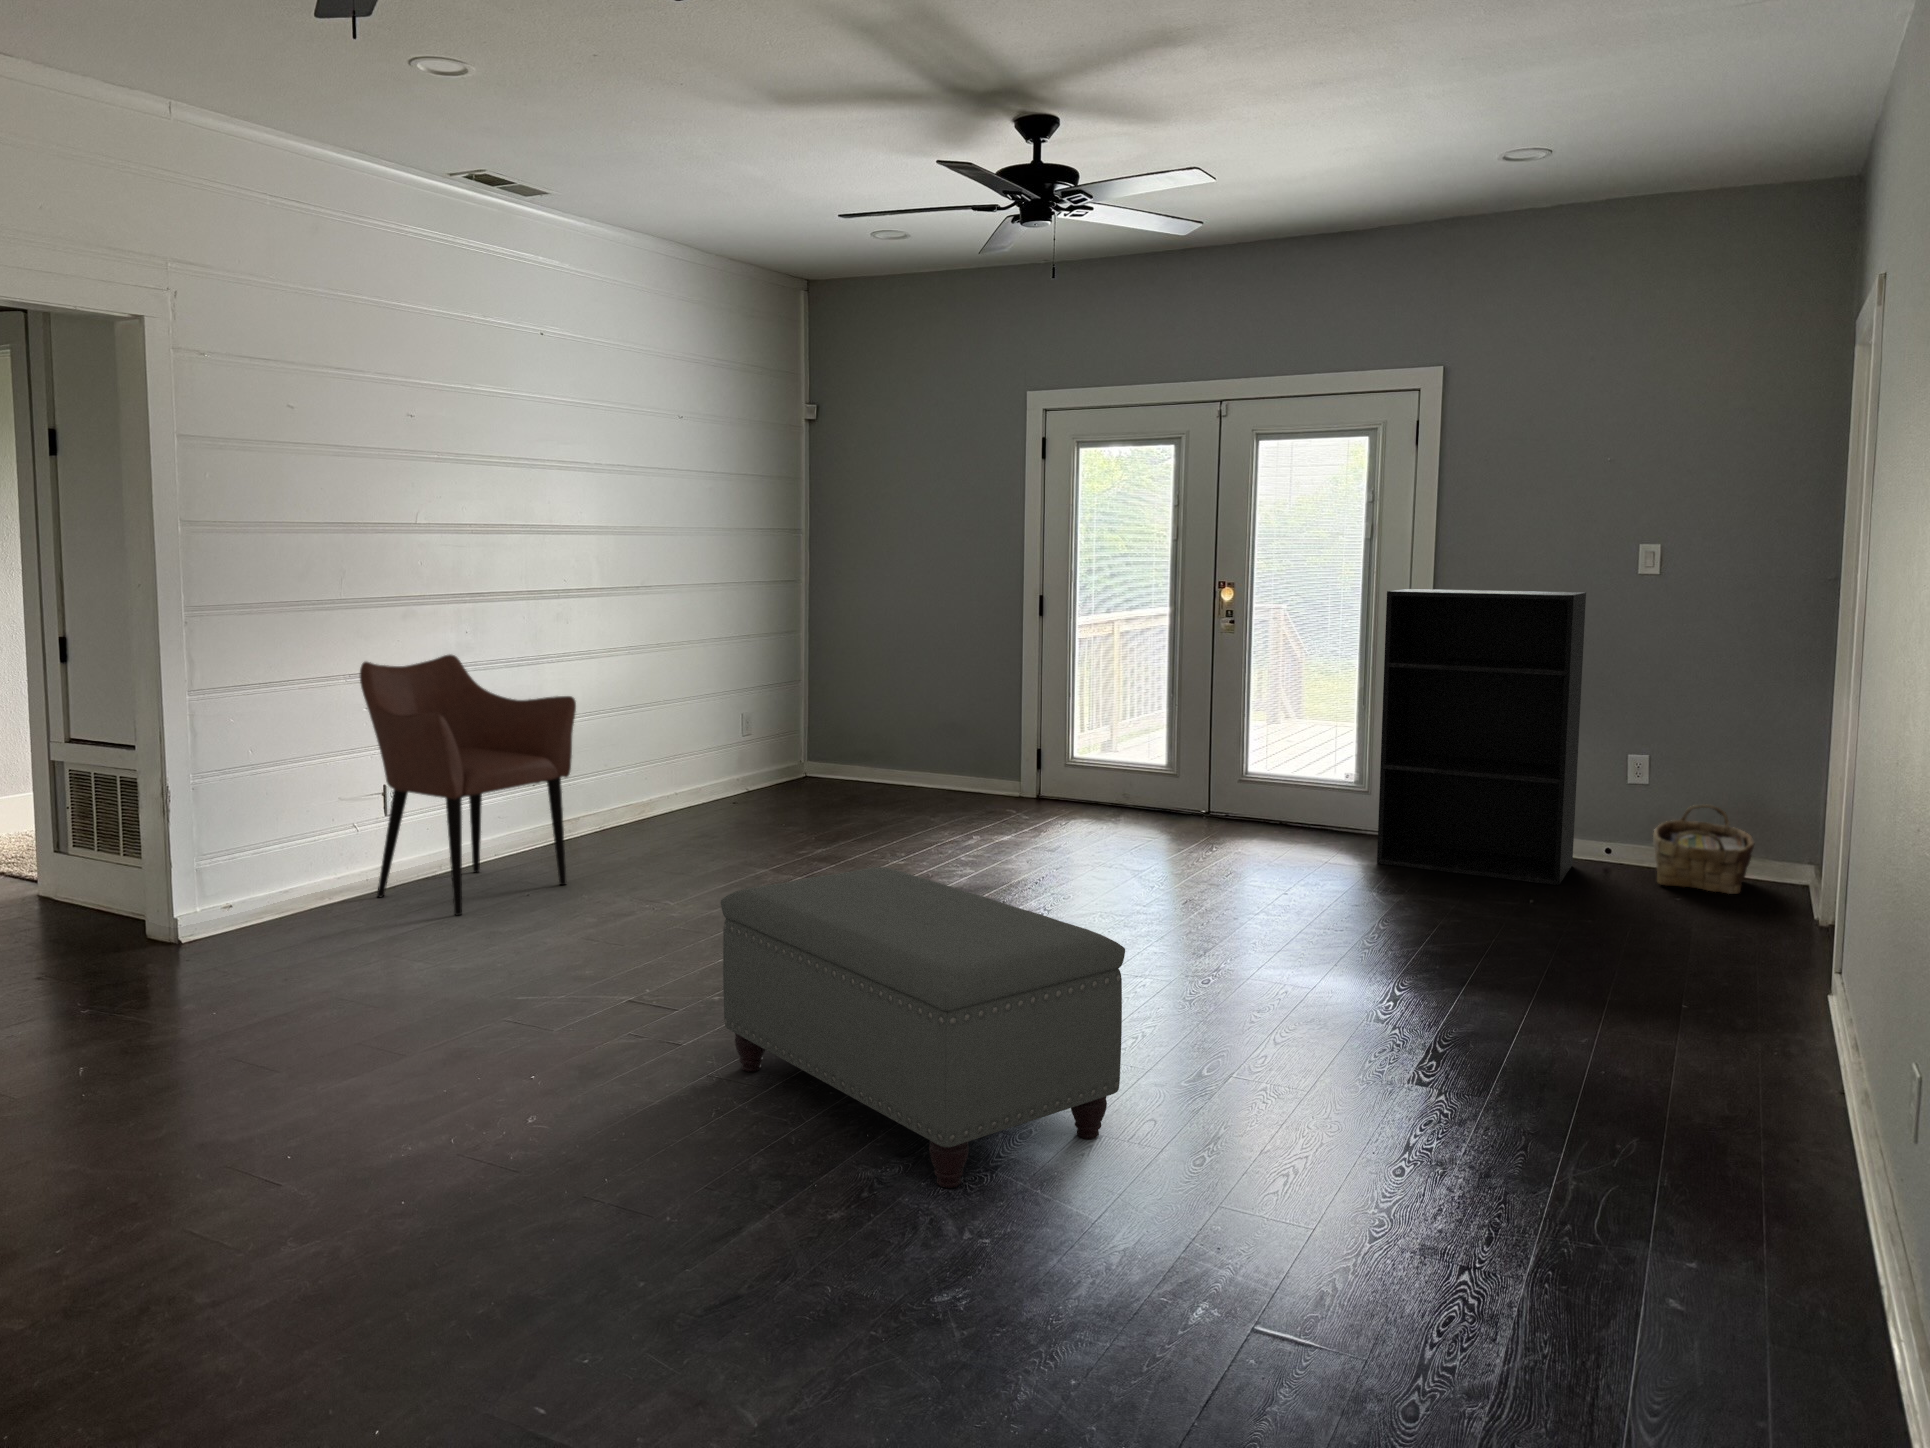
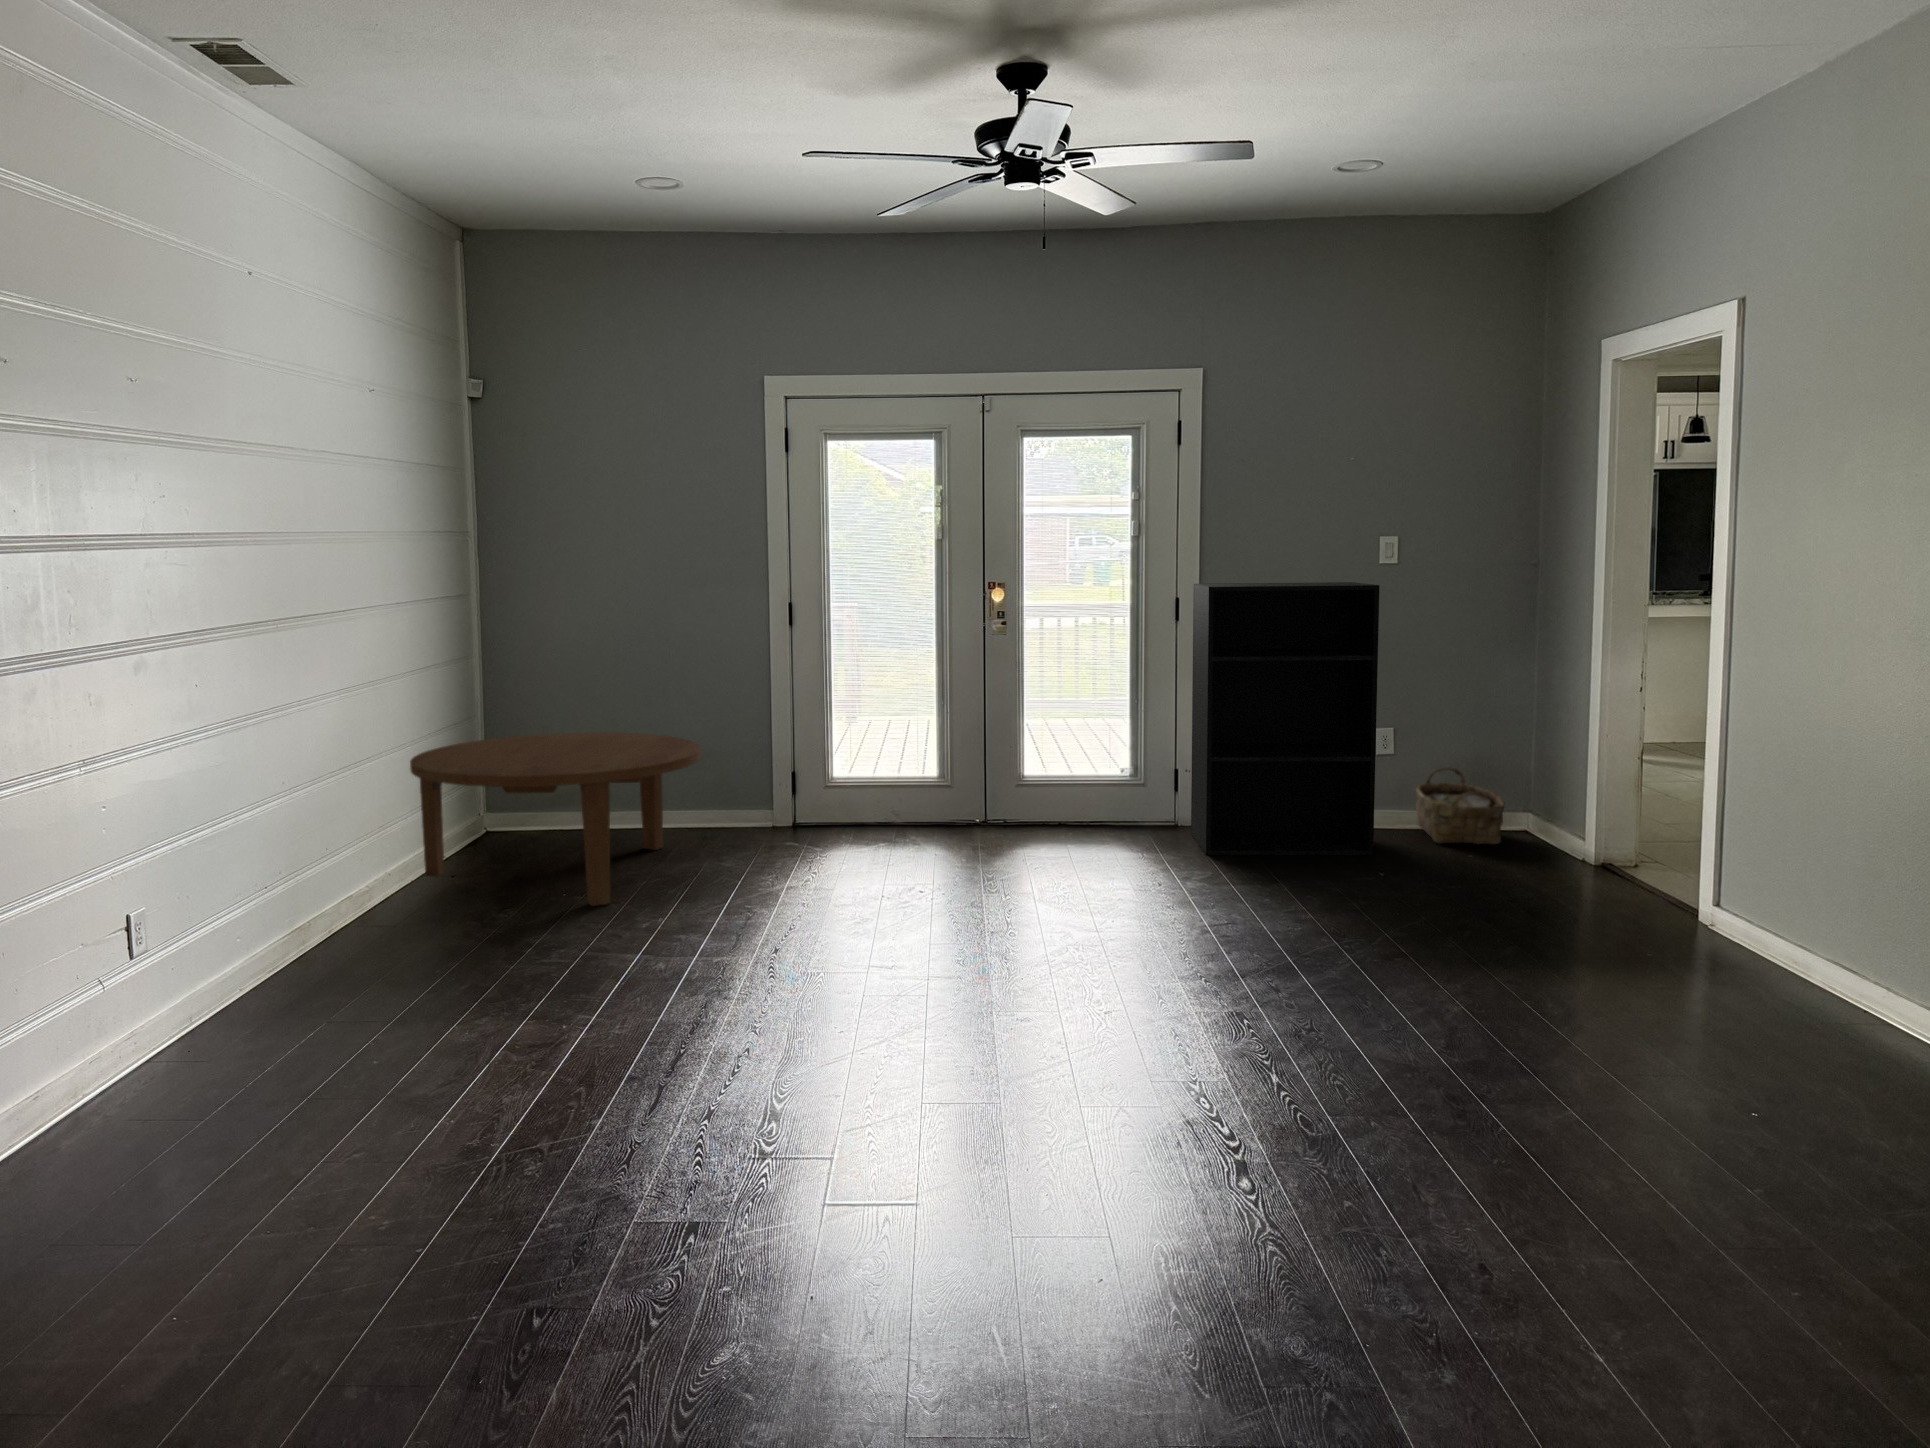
armchair: present [360,655,576,915] -> none [89,720,408,1103]
coffee table: none [693,698,925,834] -> present [410,733,701,906]
ottoman: present [721,867,1125,1188] -> none [1039,946,1577,1339]

